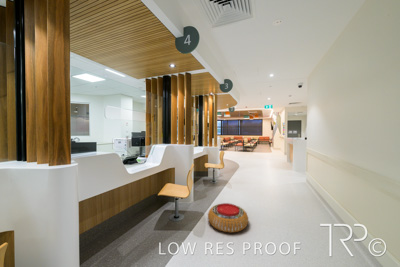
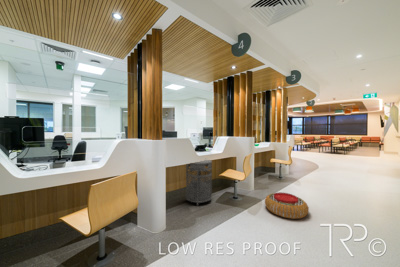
trash can: none [110,175,148,243] -> present [186,160,212,205]

